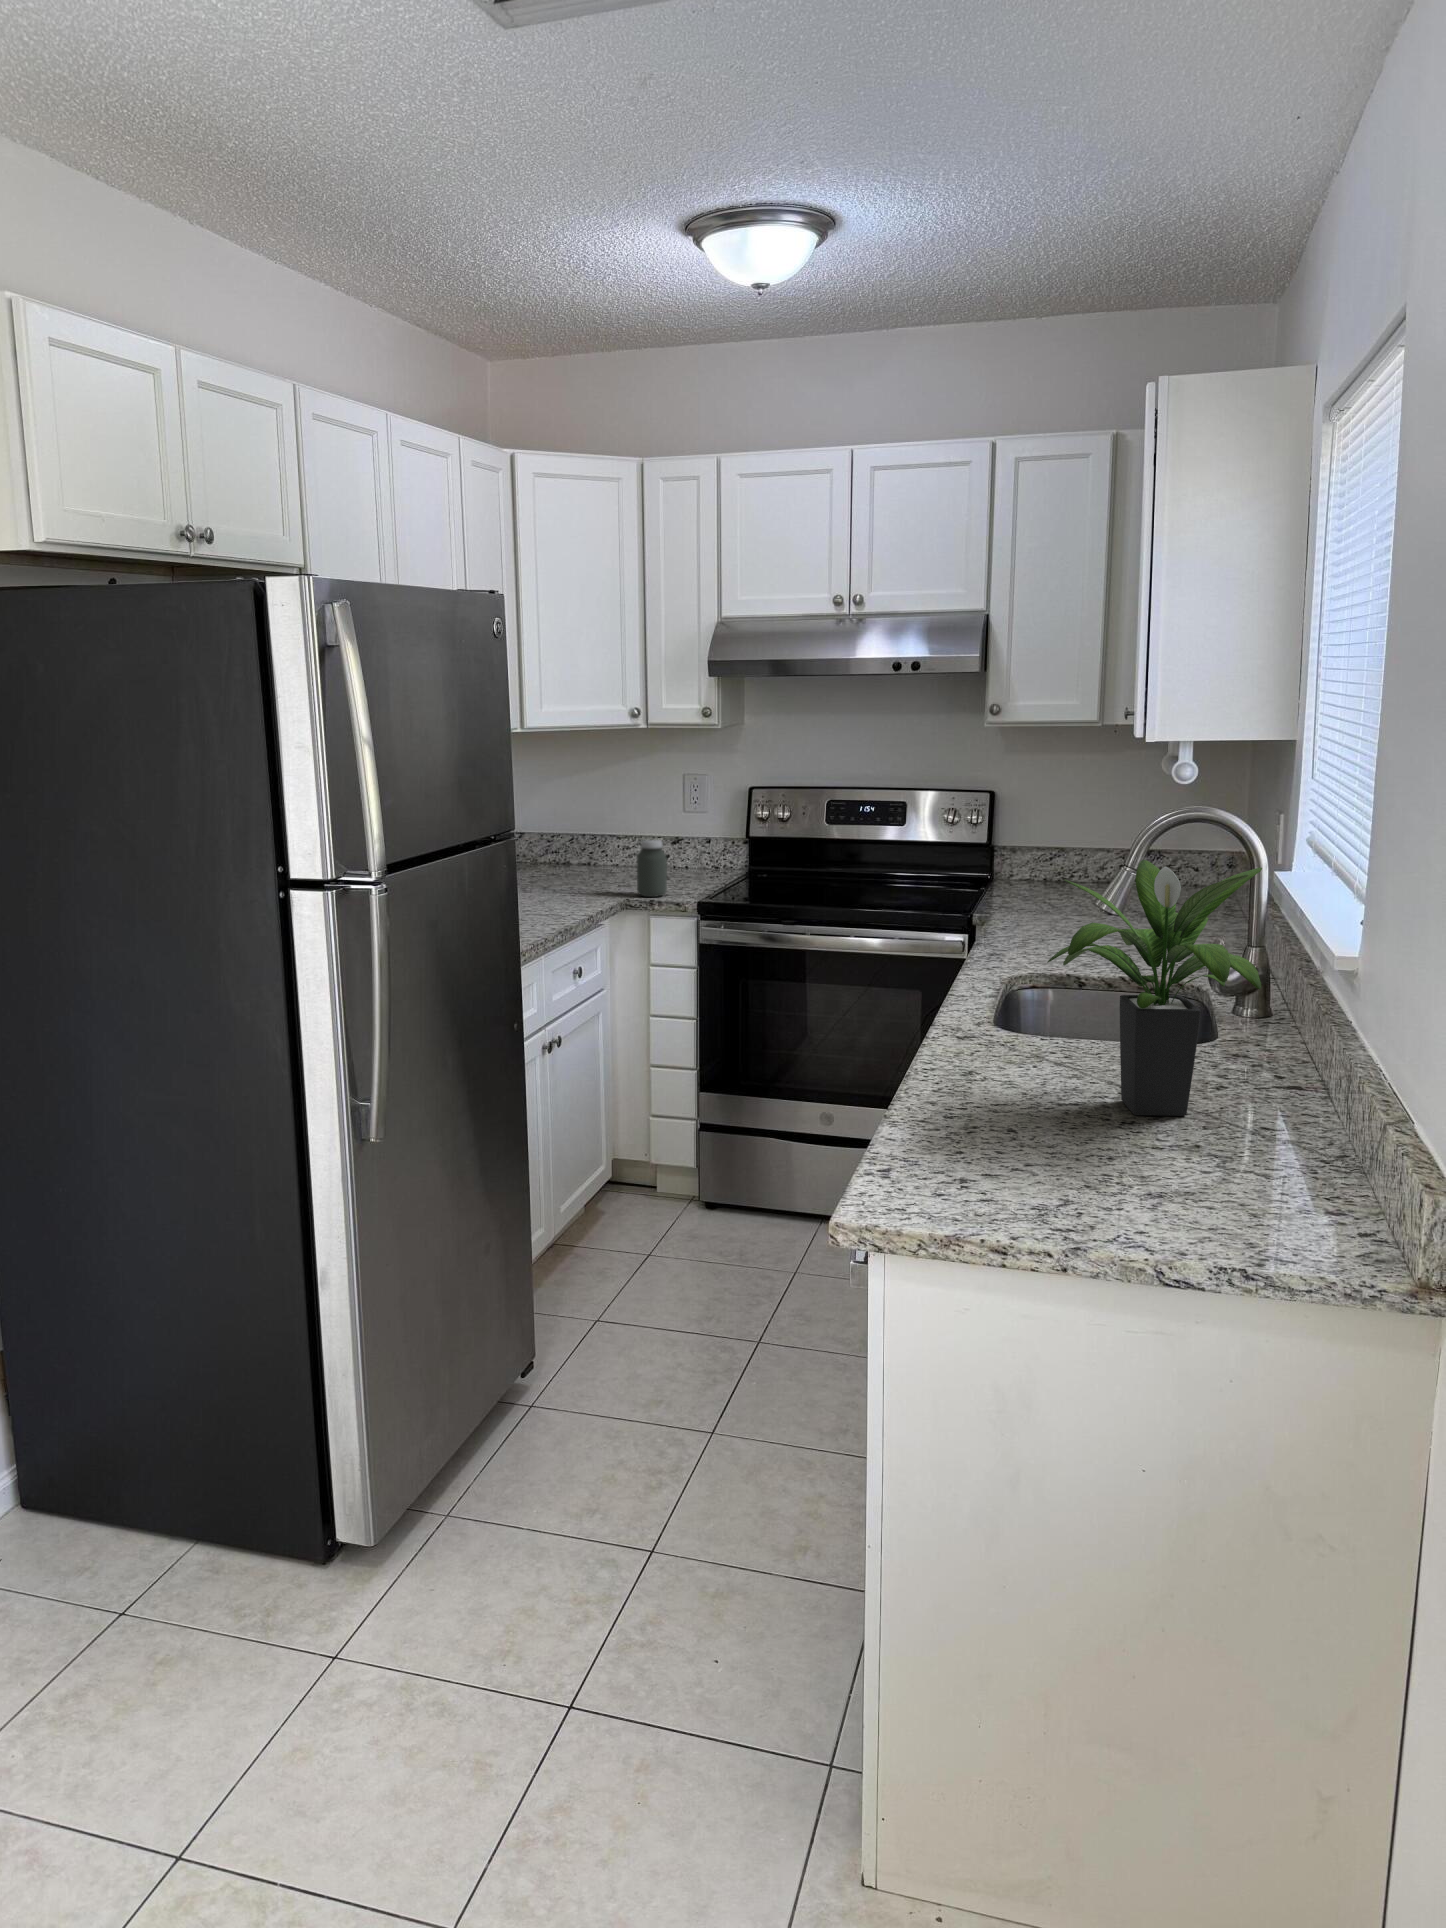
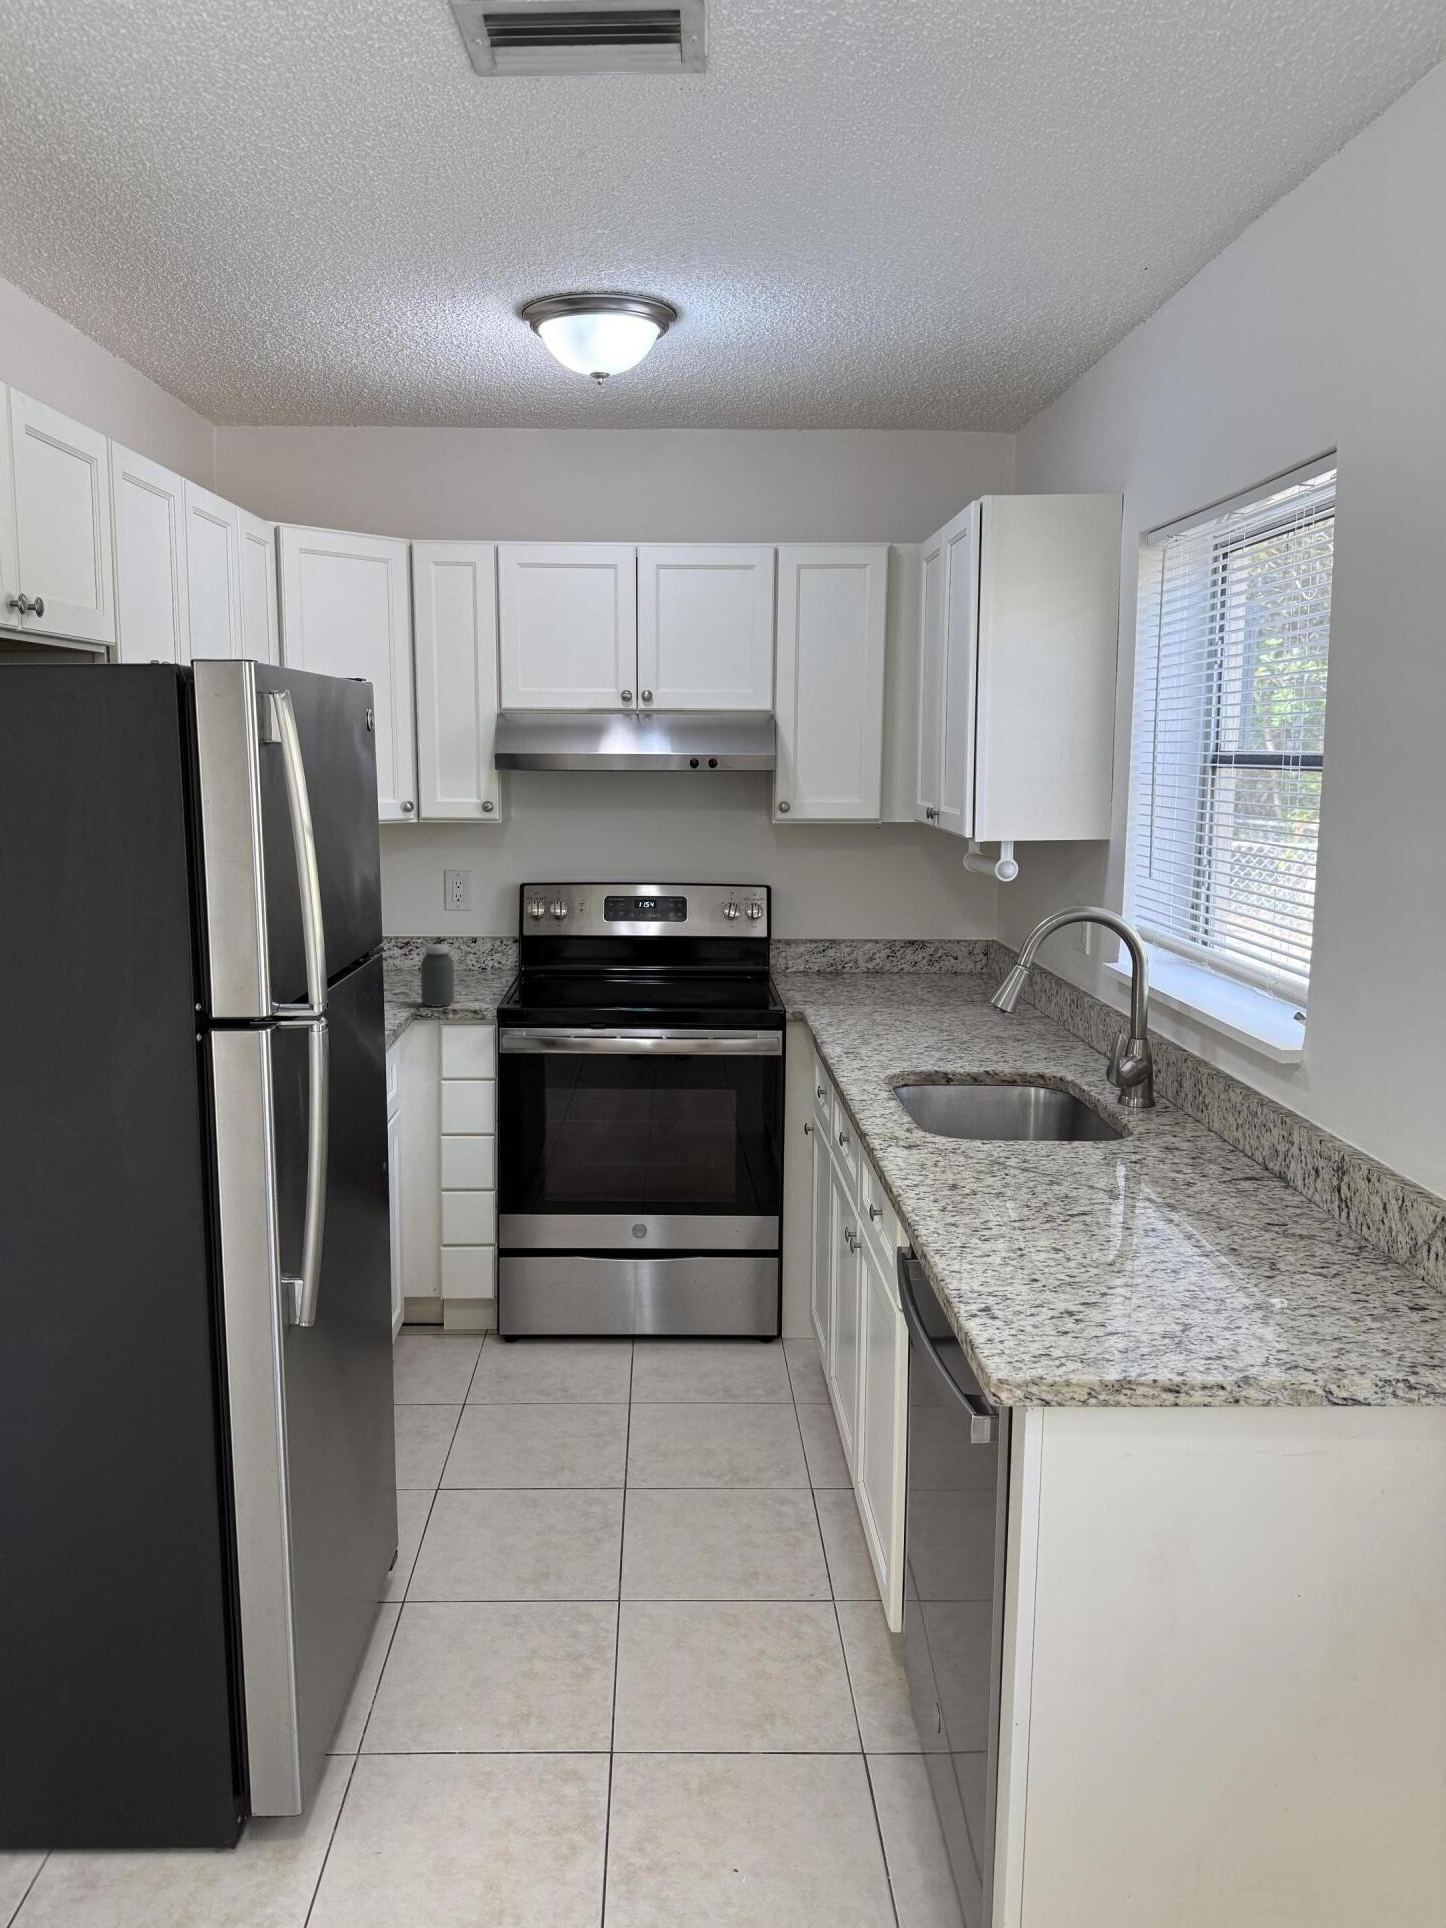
potted plant: present [1048,860,1262,1116] -> none [1052,967,1278,1222]

